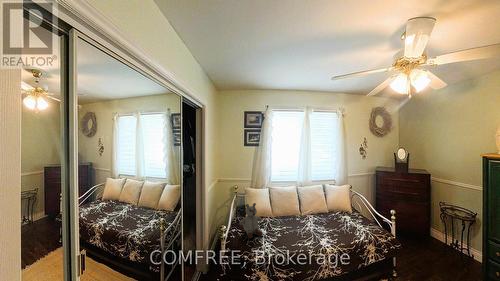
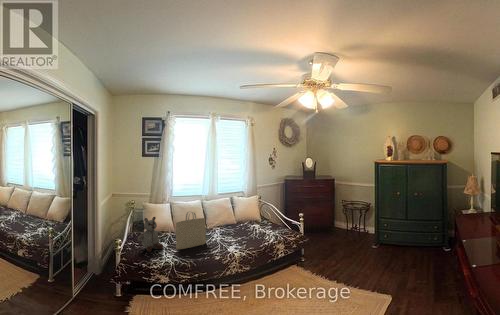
tote bag: none [275,201,303,240] -> present [176,211,206,250]

